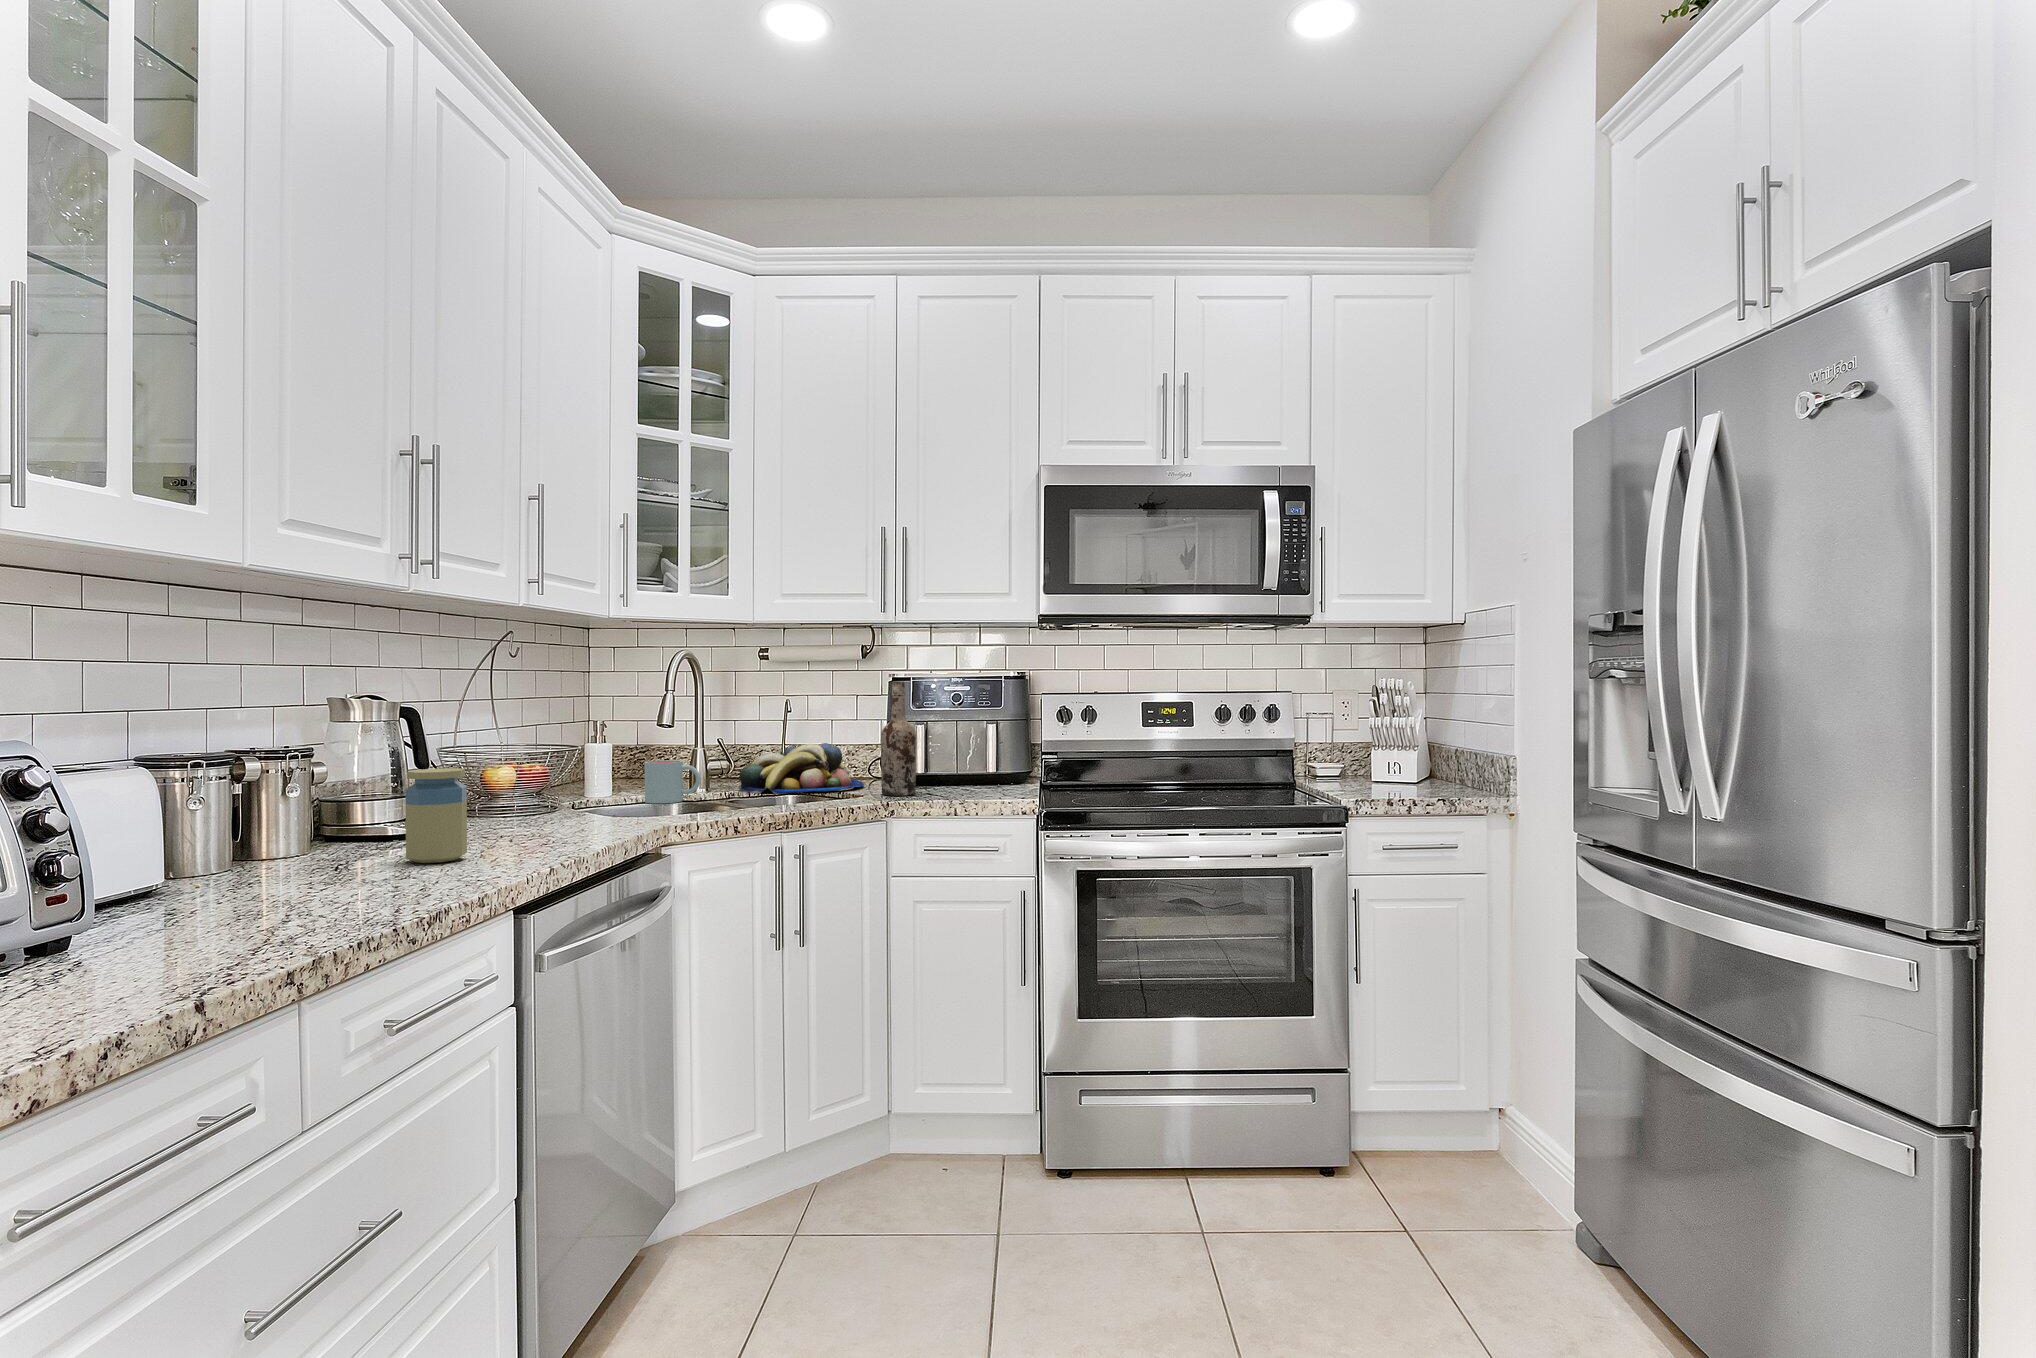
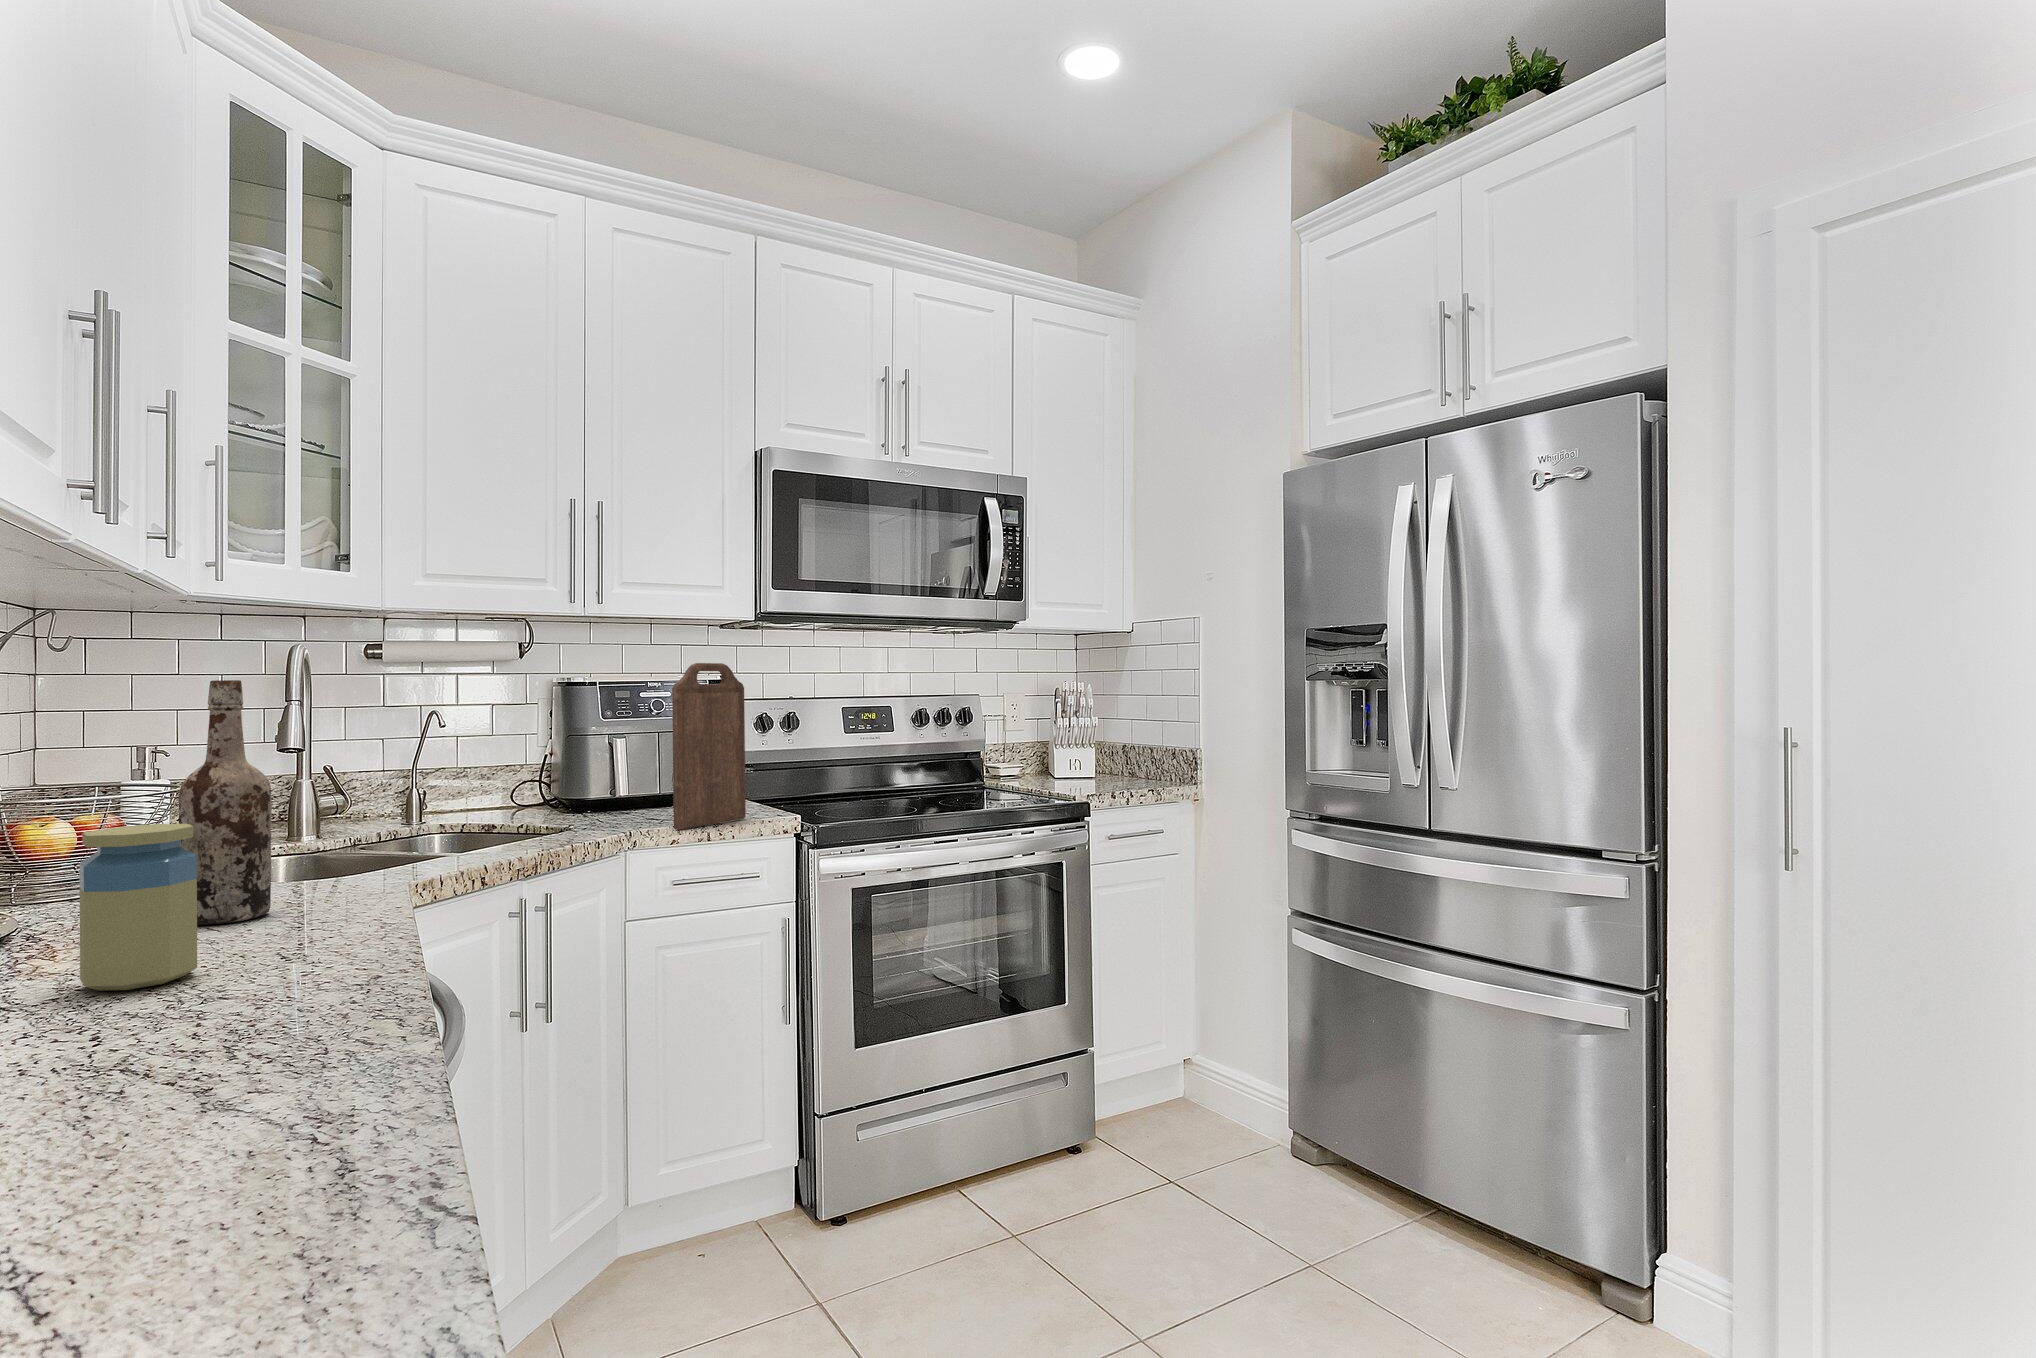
cutting board: none [919,664,993,804] -> present [672,663,746,830]
wine bottle: present [881,682,916,796] -> present [179,680,272,925]
fruit bowl: present [739,743,864,794] -> none [363,765,540,835]
mug: present [645,760,700,803] -> none [262,797,355,860]

